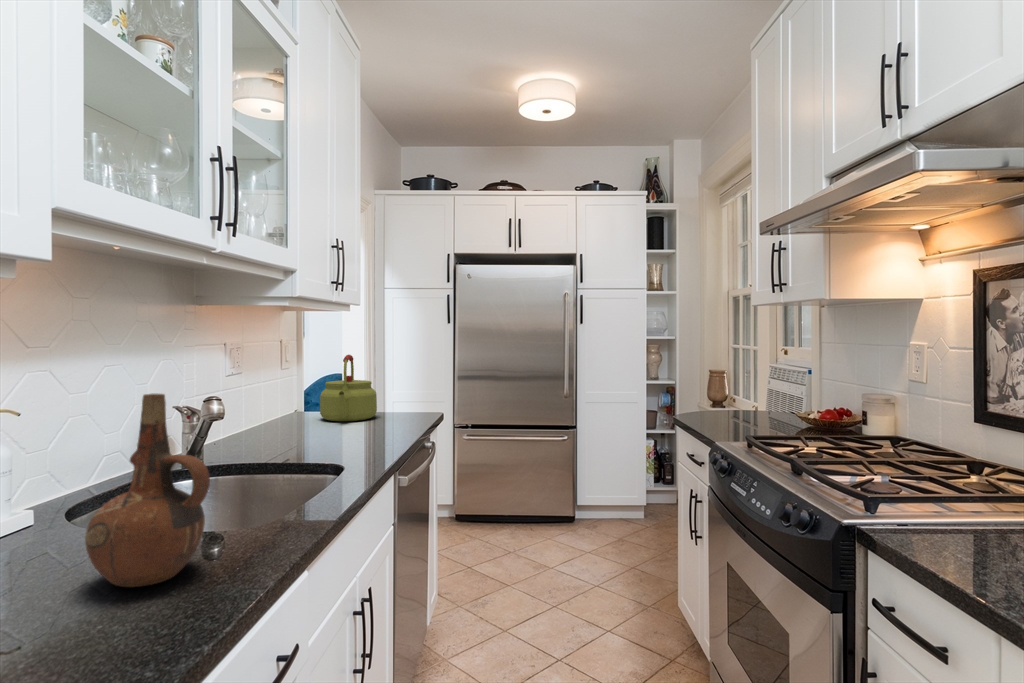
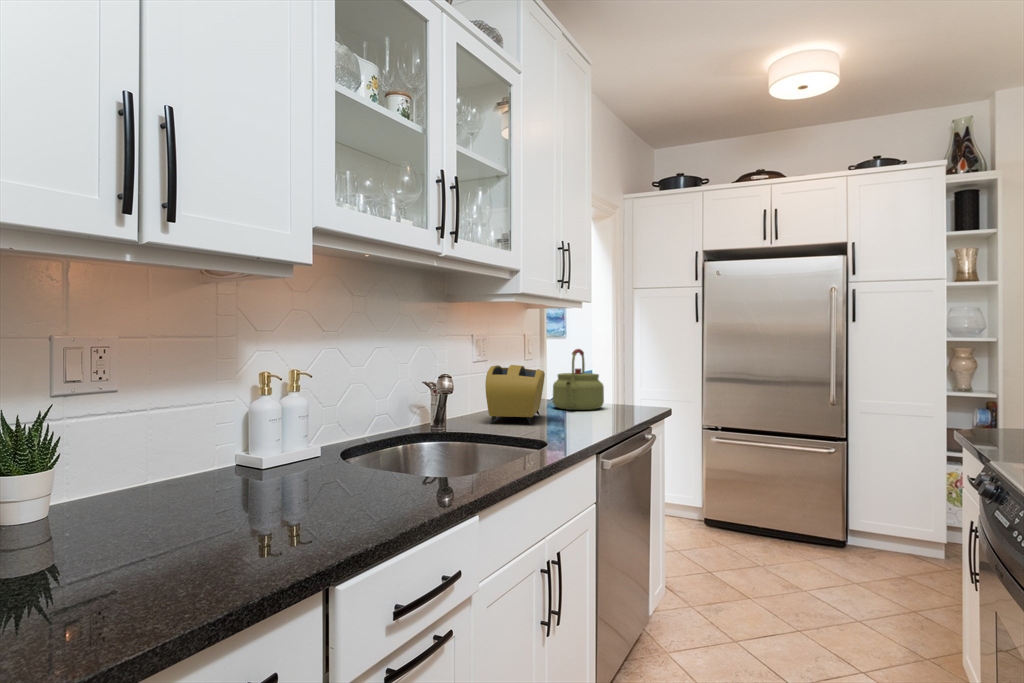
toaster: none [252,377,320,447] -> present [485,365,545,424]
ceramic pitcher: present [85,394,210,587] -> none [326,357,404,496]

